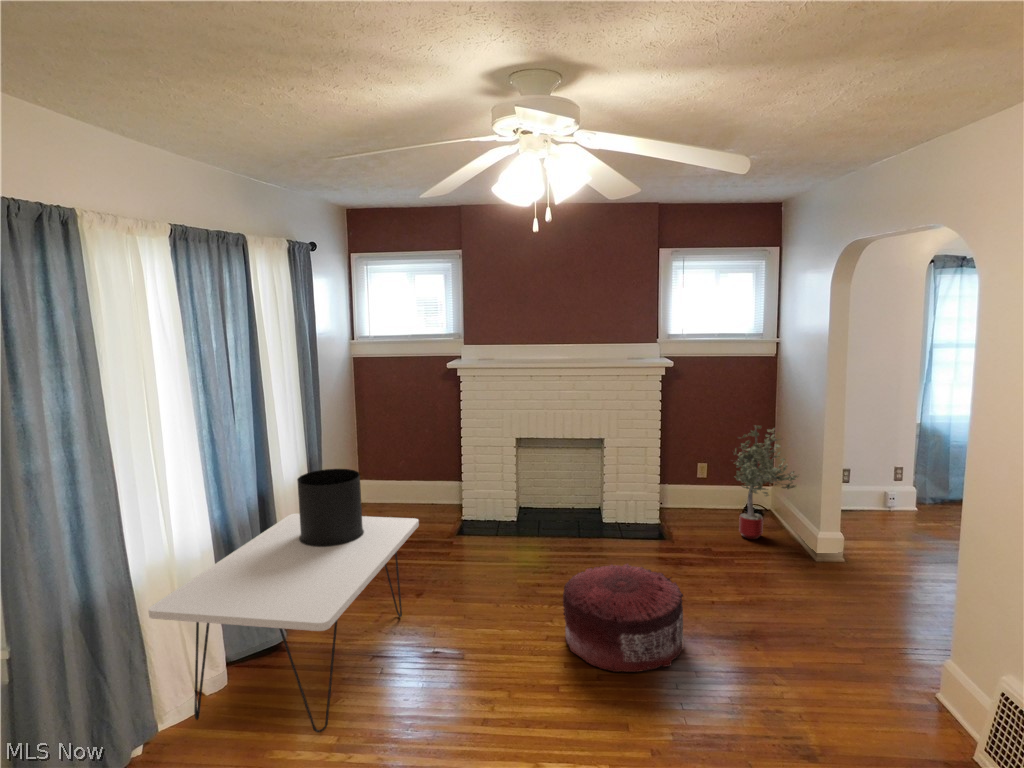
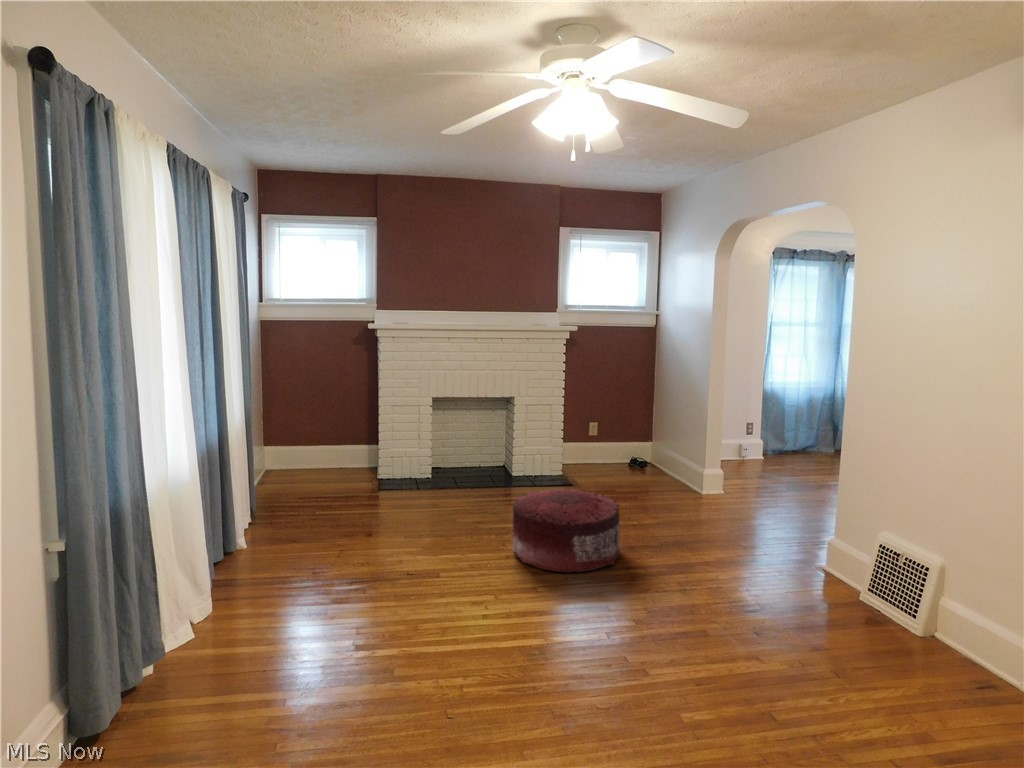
potted tree: present [734,426,798,539] -> none [627,380,685,481]
side table: present [148,469,419,733] -> none [106,401,366,645]

